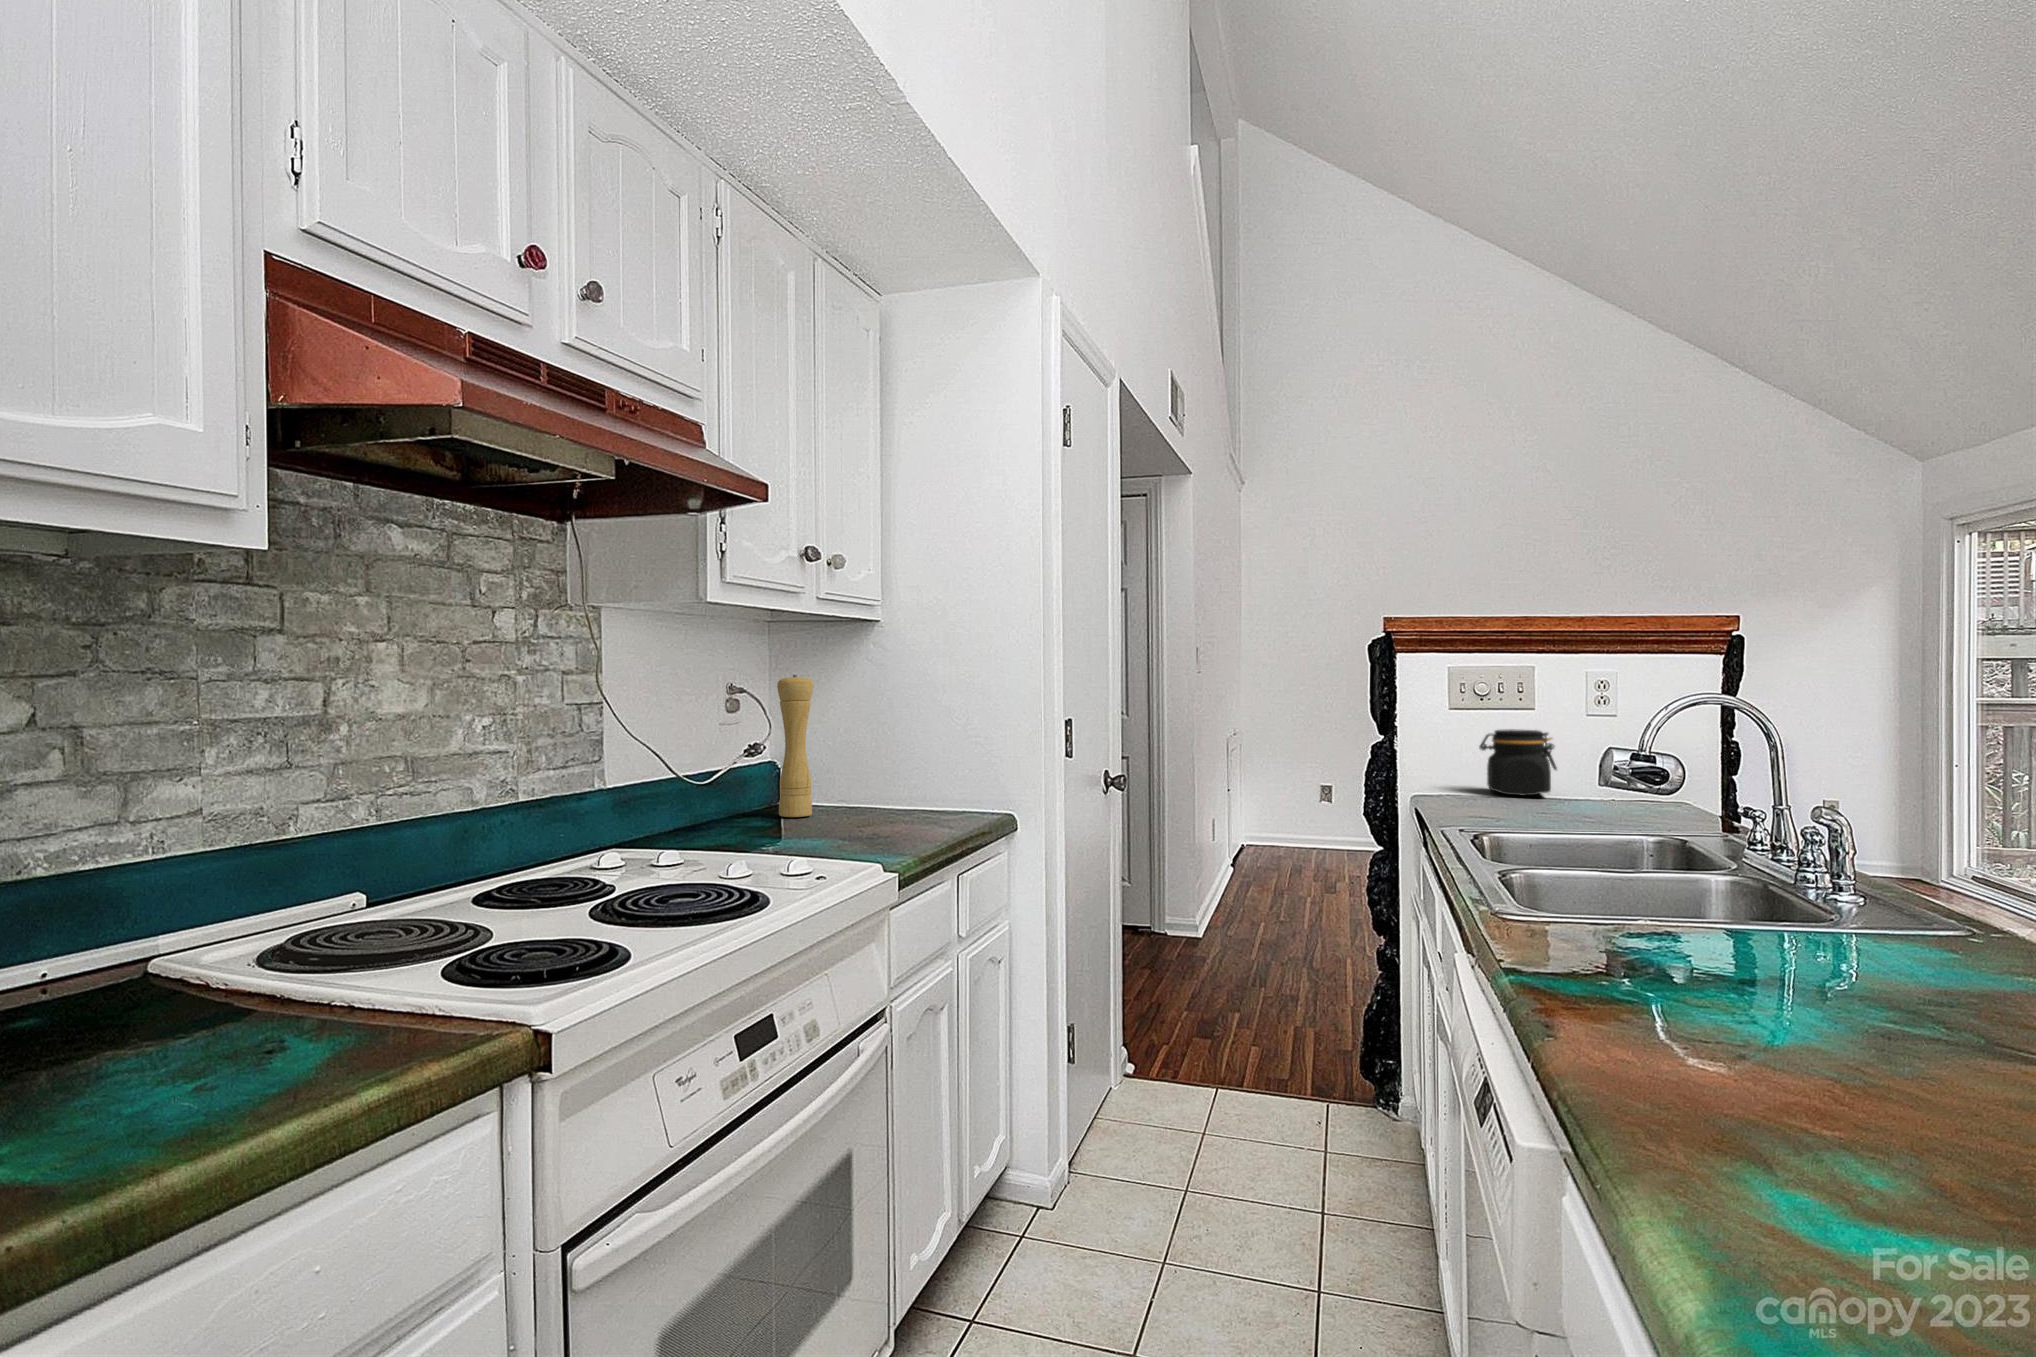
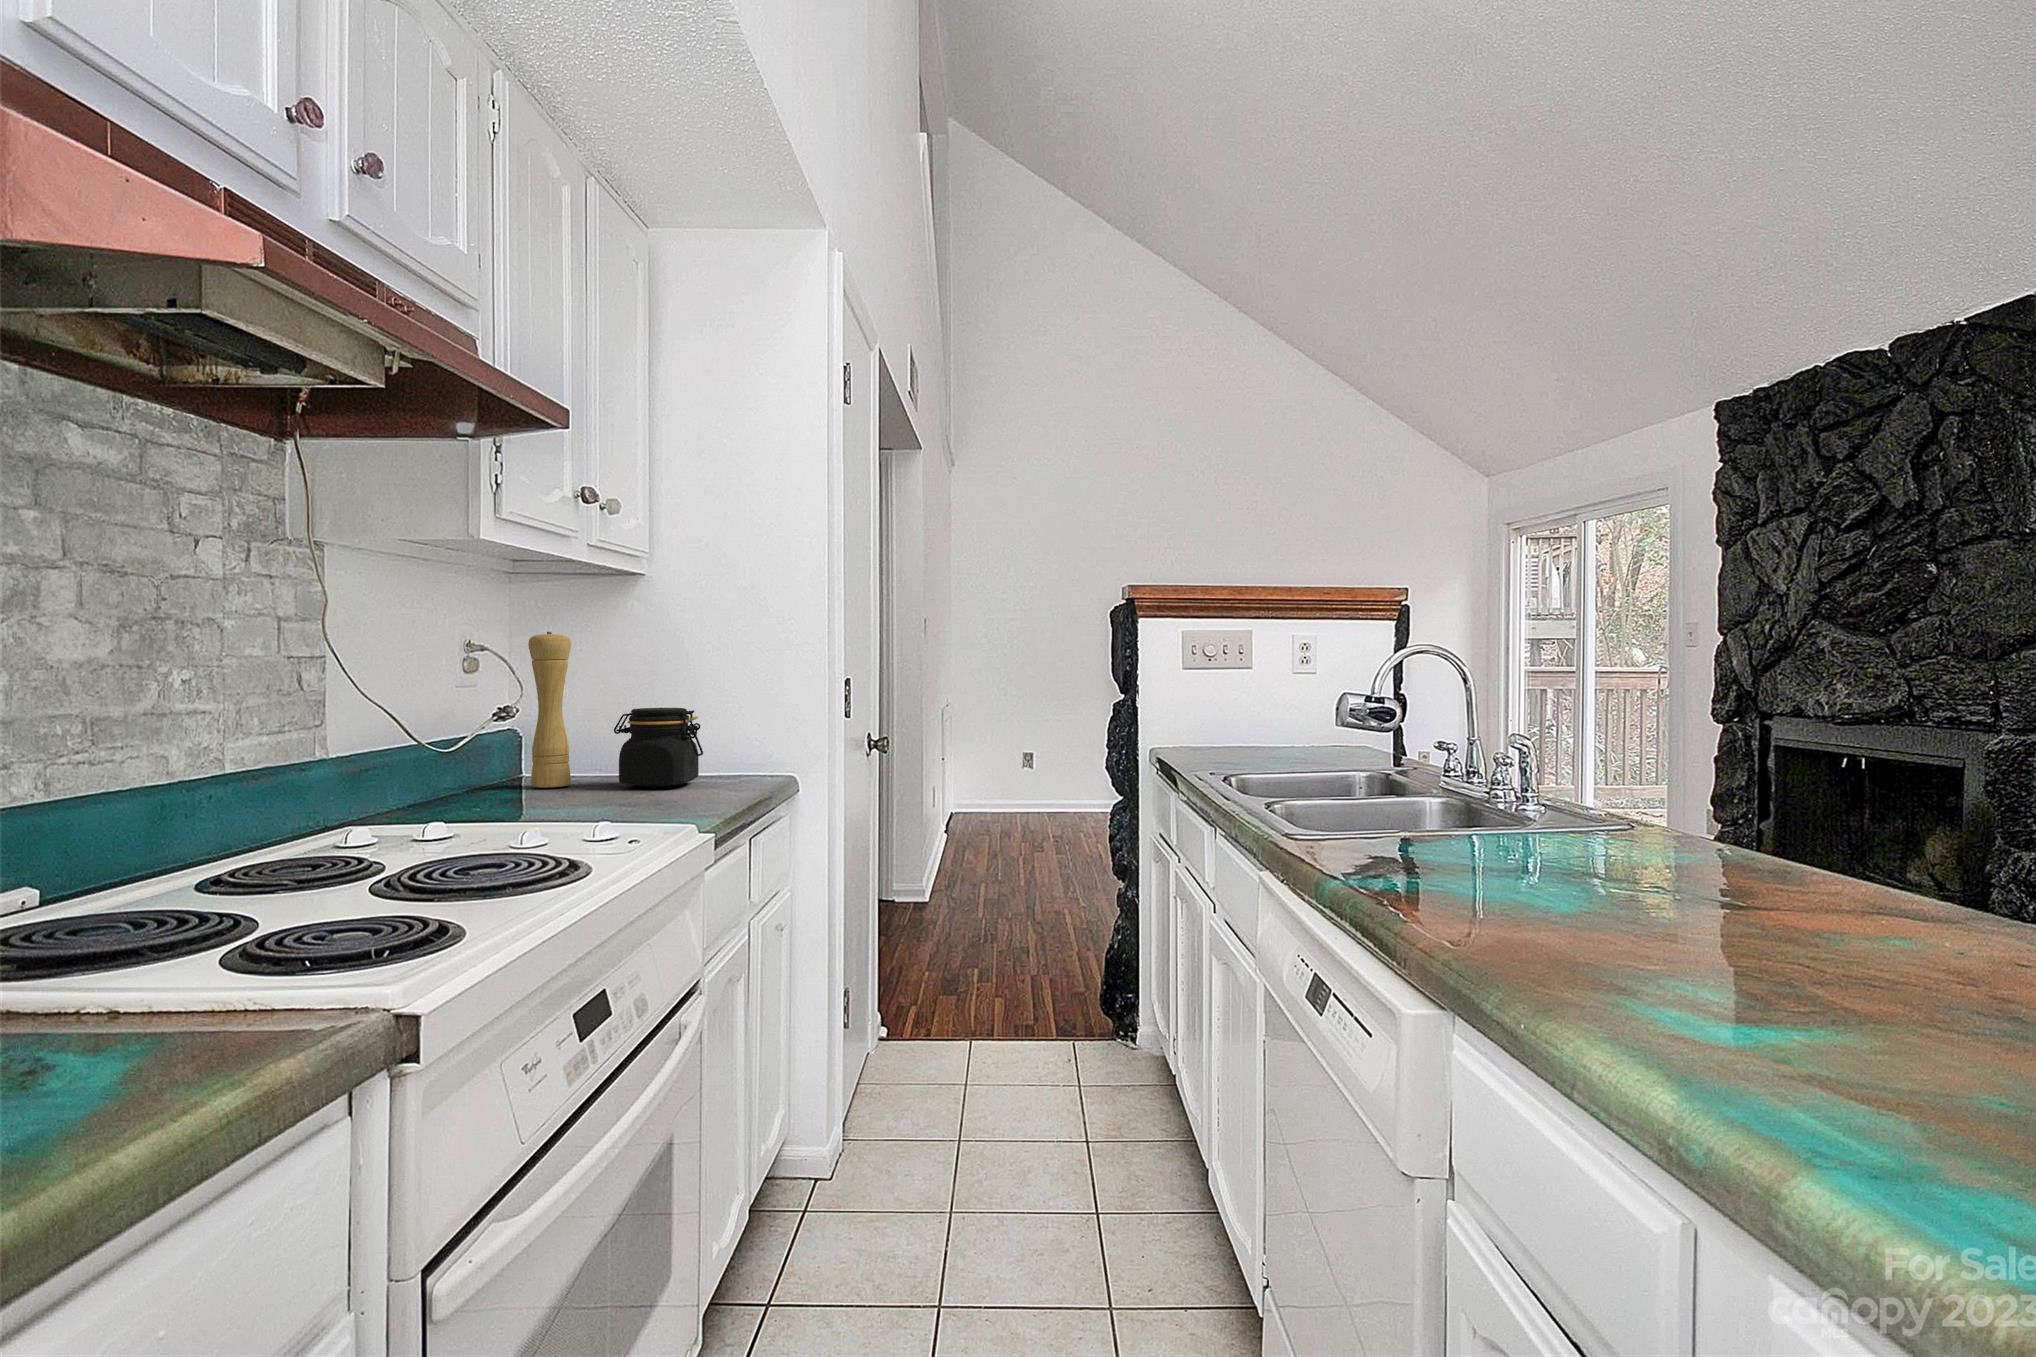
jar: present [1480,729,1557,796] -> present [614,708,703,787]

